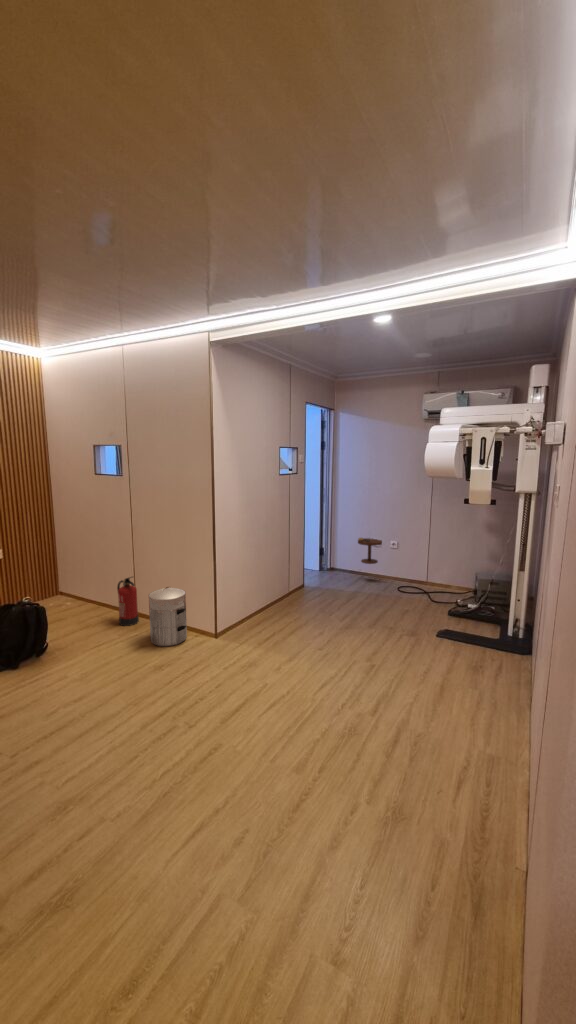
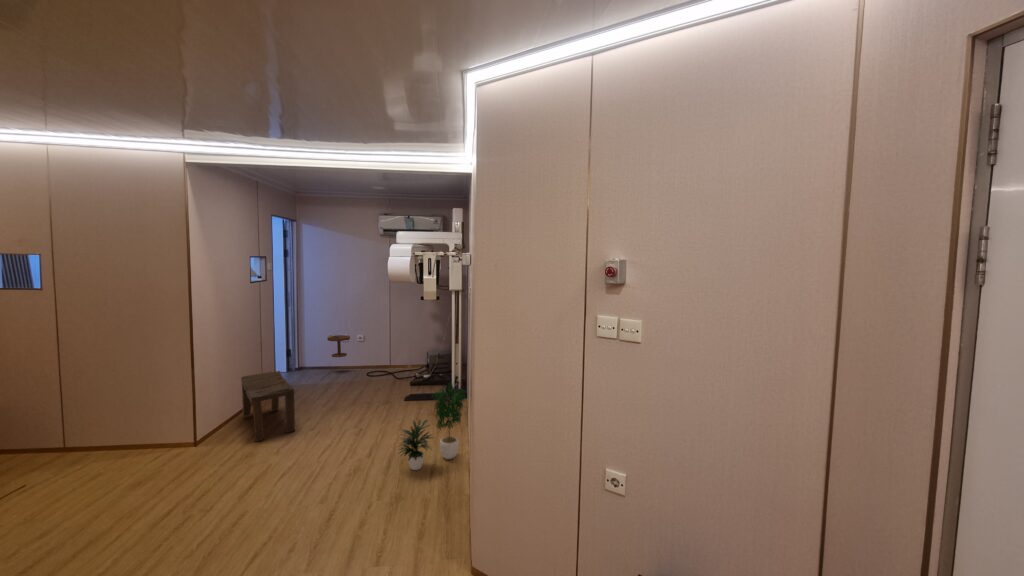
bench: none [263,572,305,647] -> present [241,371,295,442]
fire extinguisher: present [117,577,139,626] -> none [31,406,70,468]
waste bin: present [148,587,187,646] -> none [100,406,157,472]
potted plant: none [408,635,531,758] -> present [399,383,466,470]

